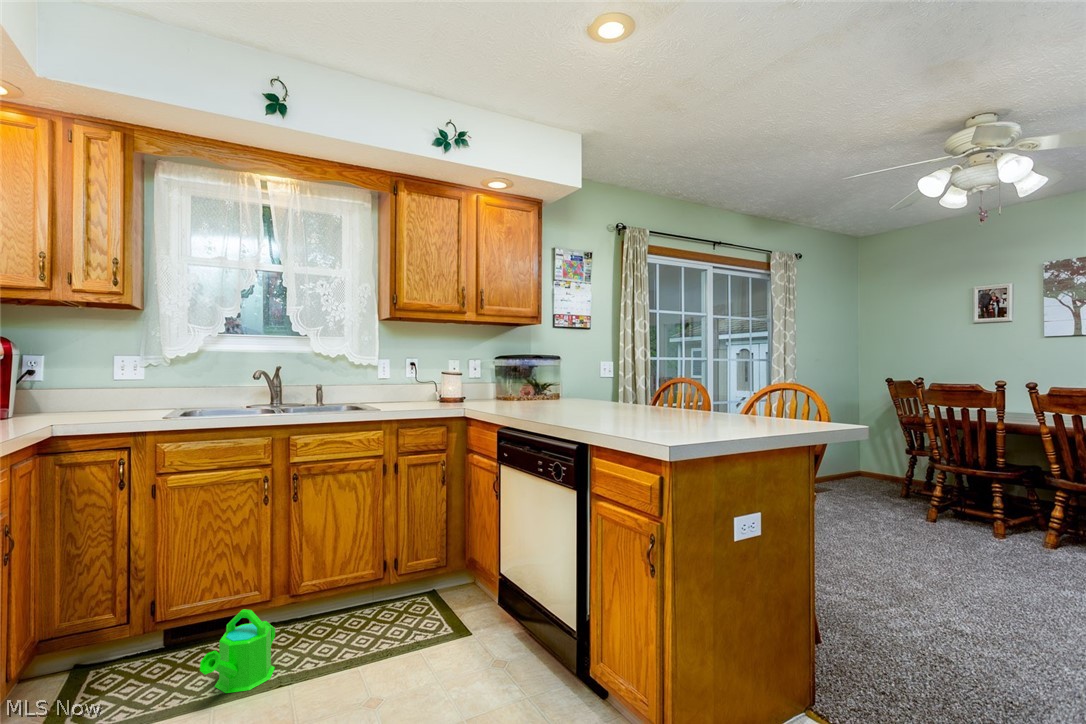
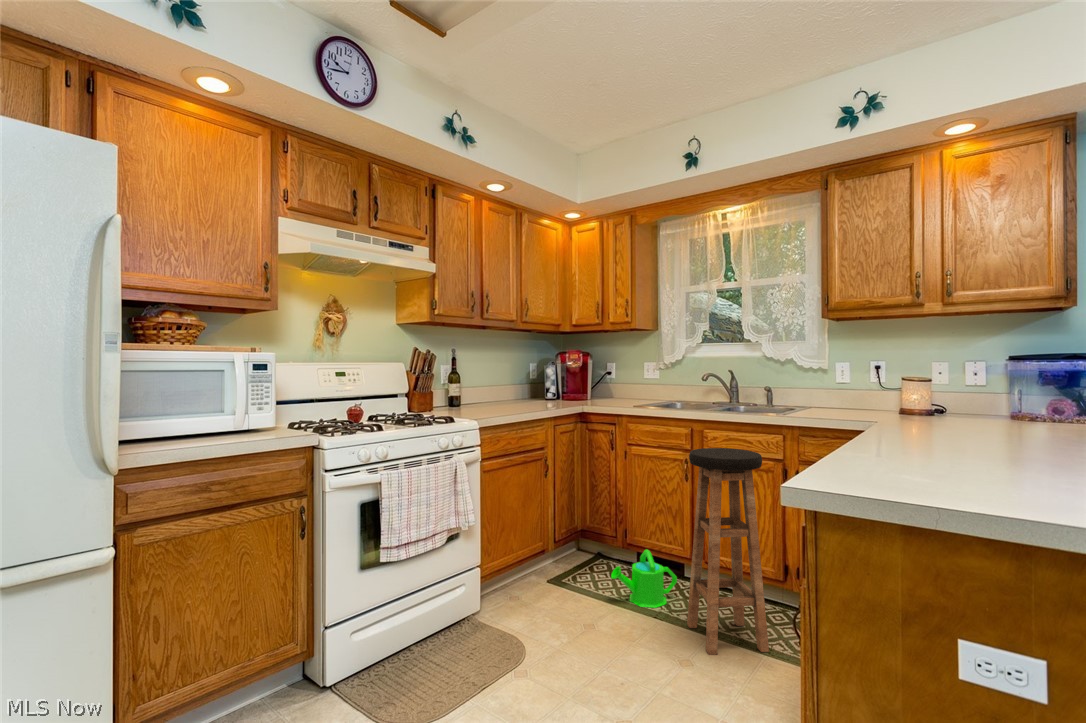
bar stool: none [328,449,422,682] -> present [687,448,769,655]

